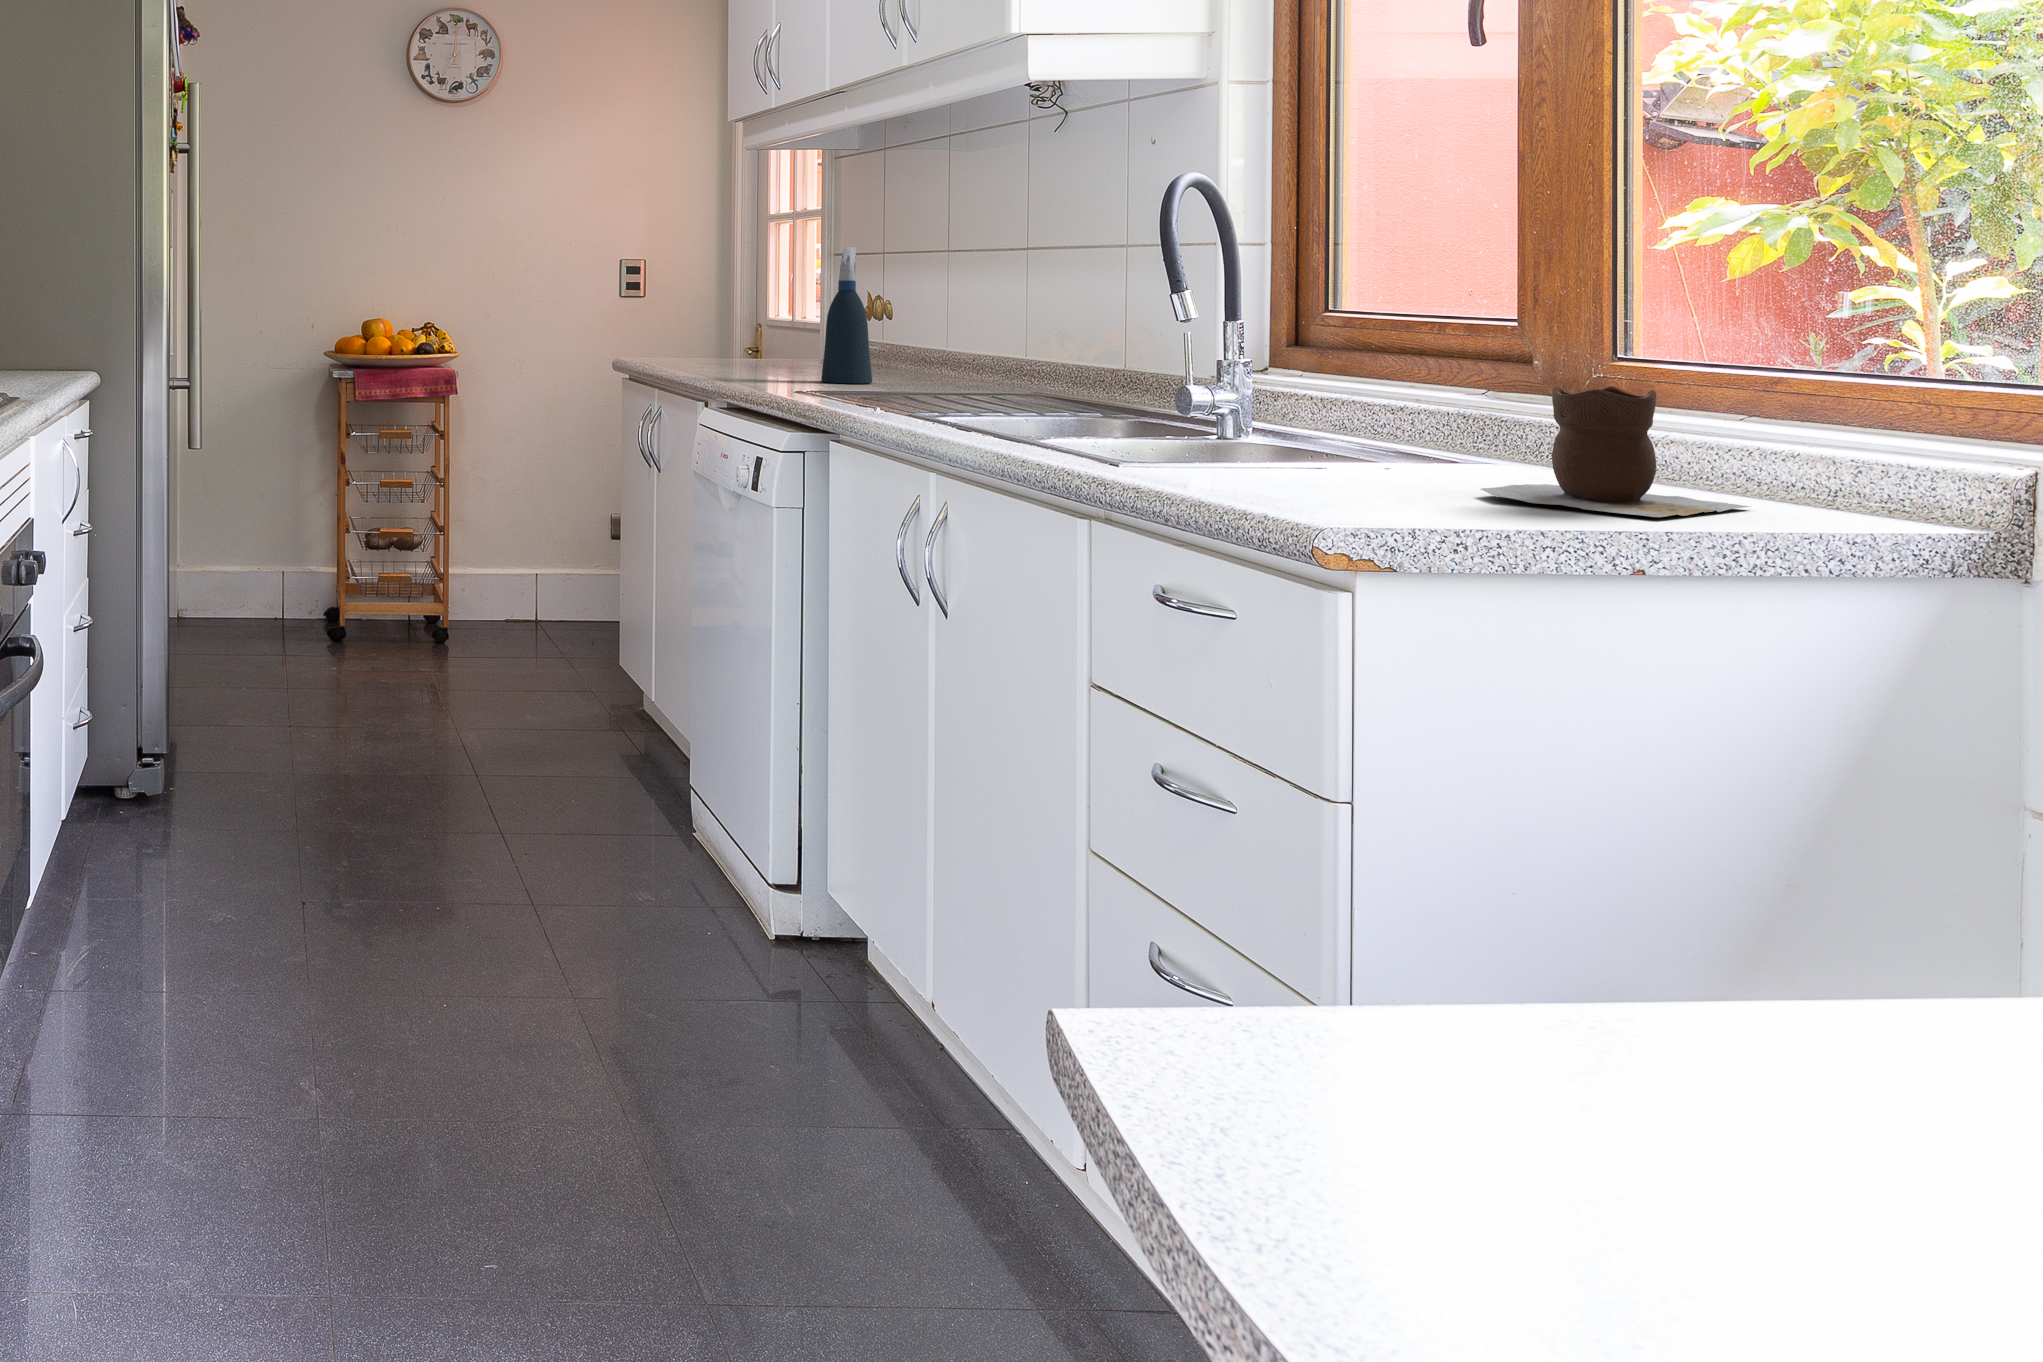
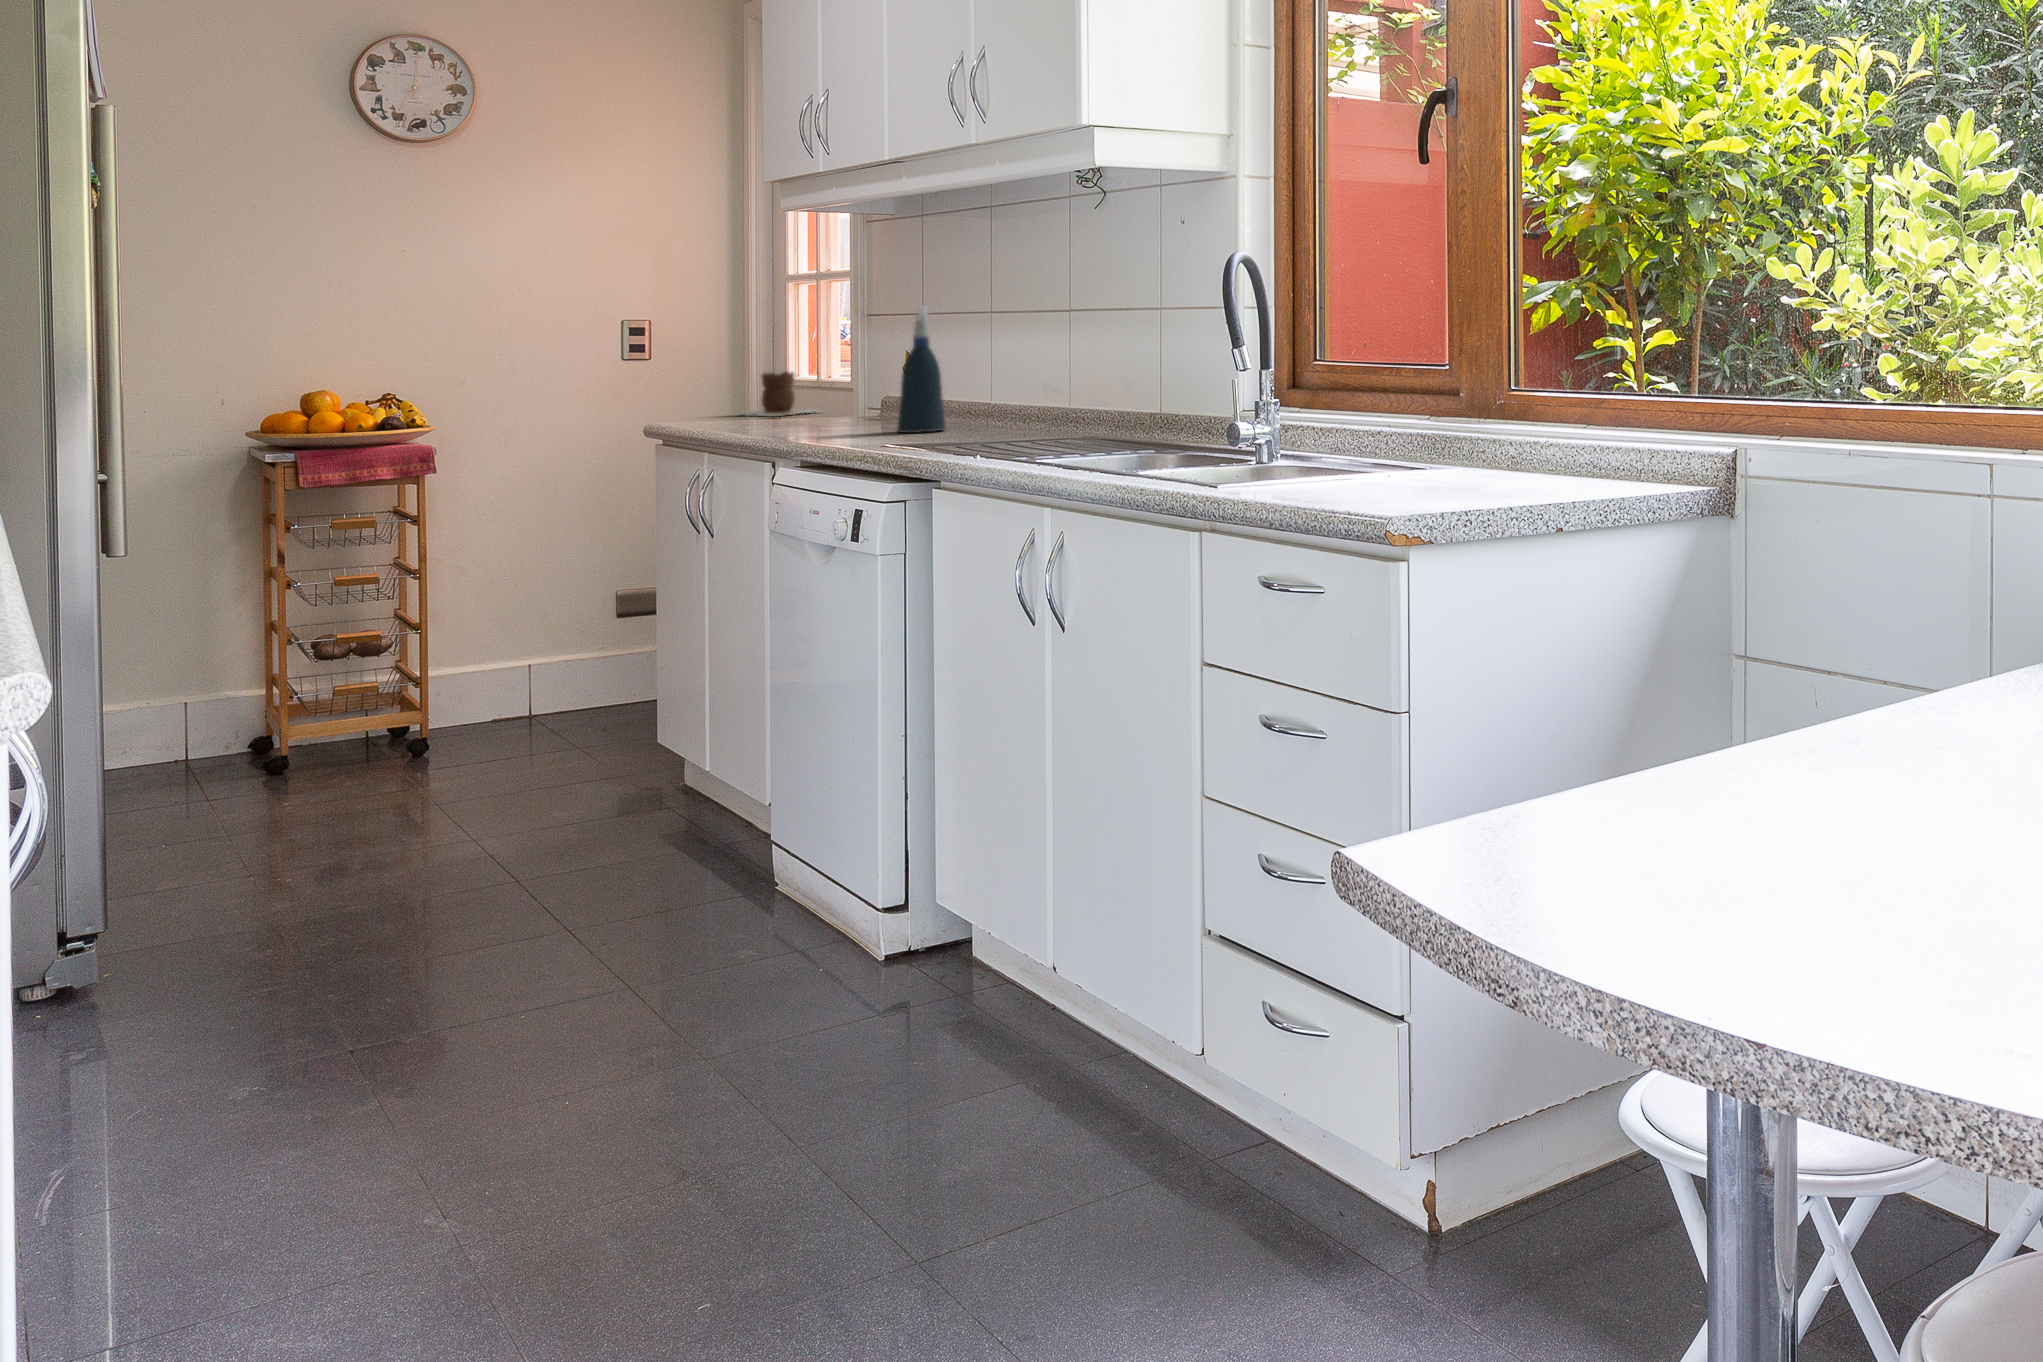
vase: present [1481,386,1749,517] -> present [744,371,818,416]

